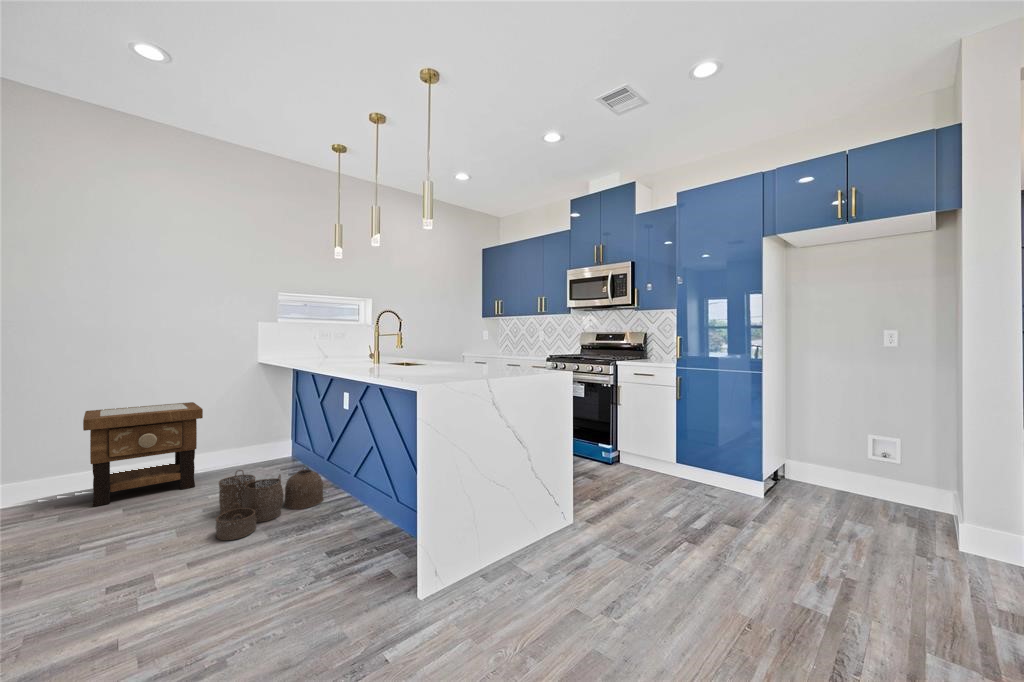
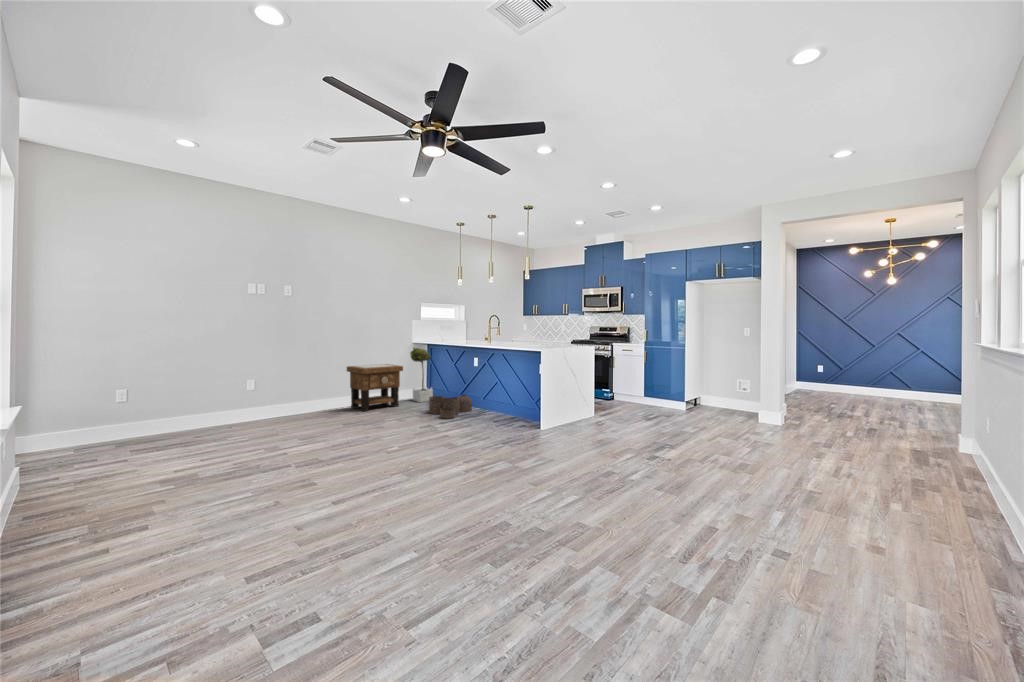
potted tree: none [240,370,288,474] -> present [410,347,433,402]

